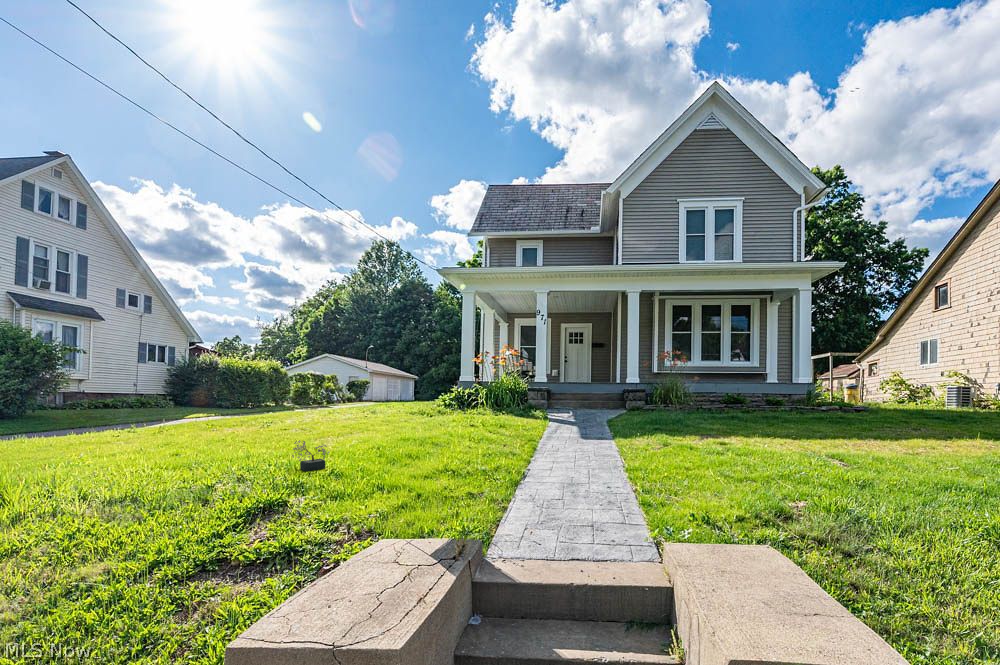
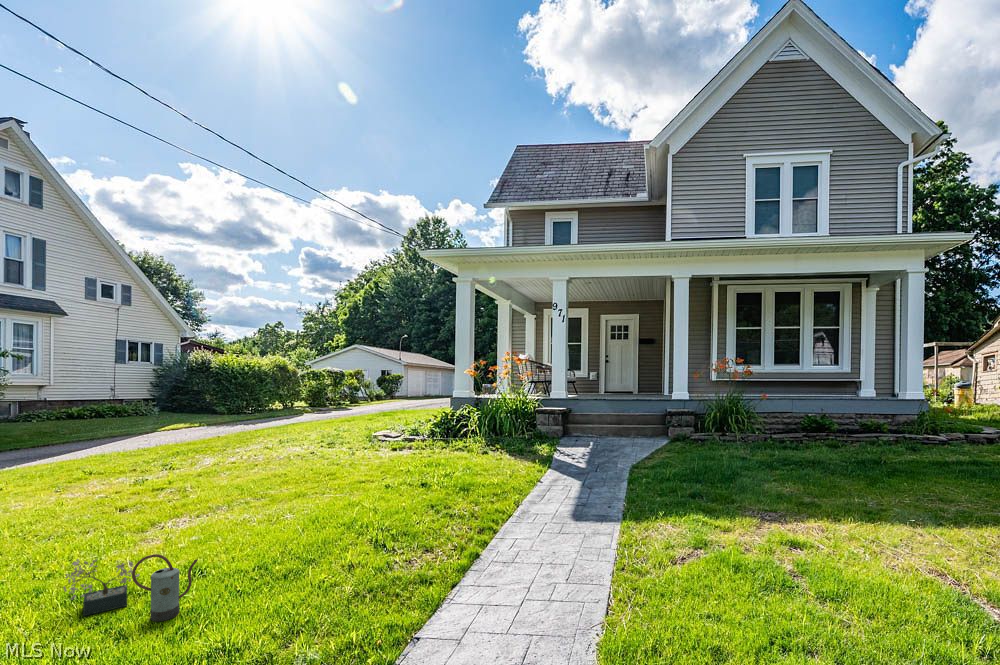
watering can: none [337,435,369,472] -> present [132,554,198,621]

